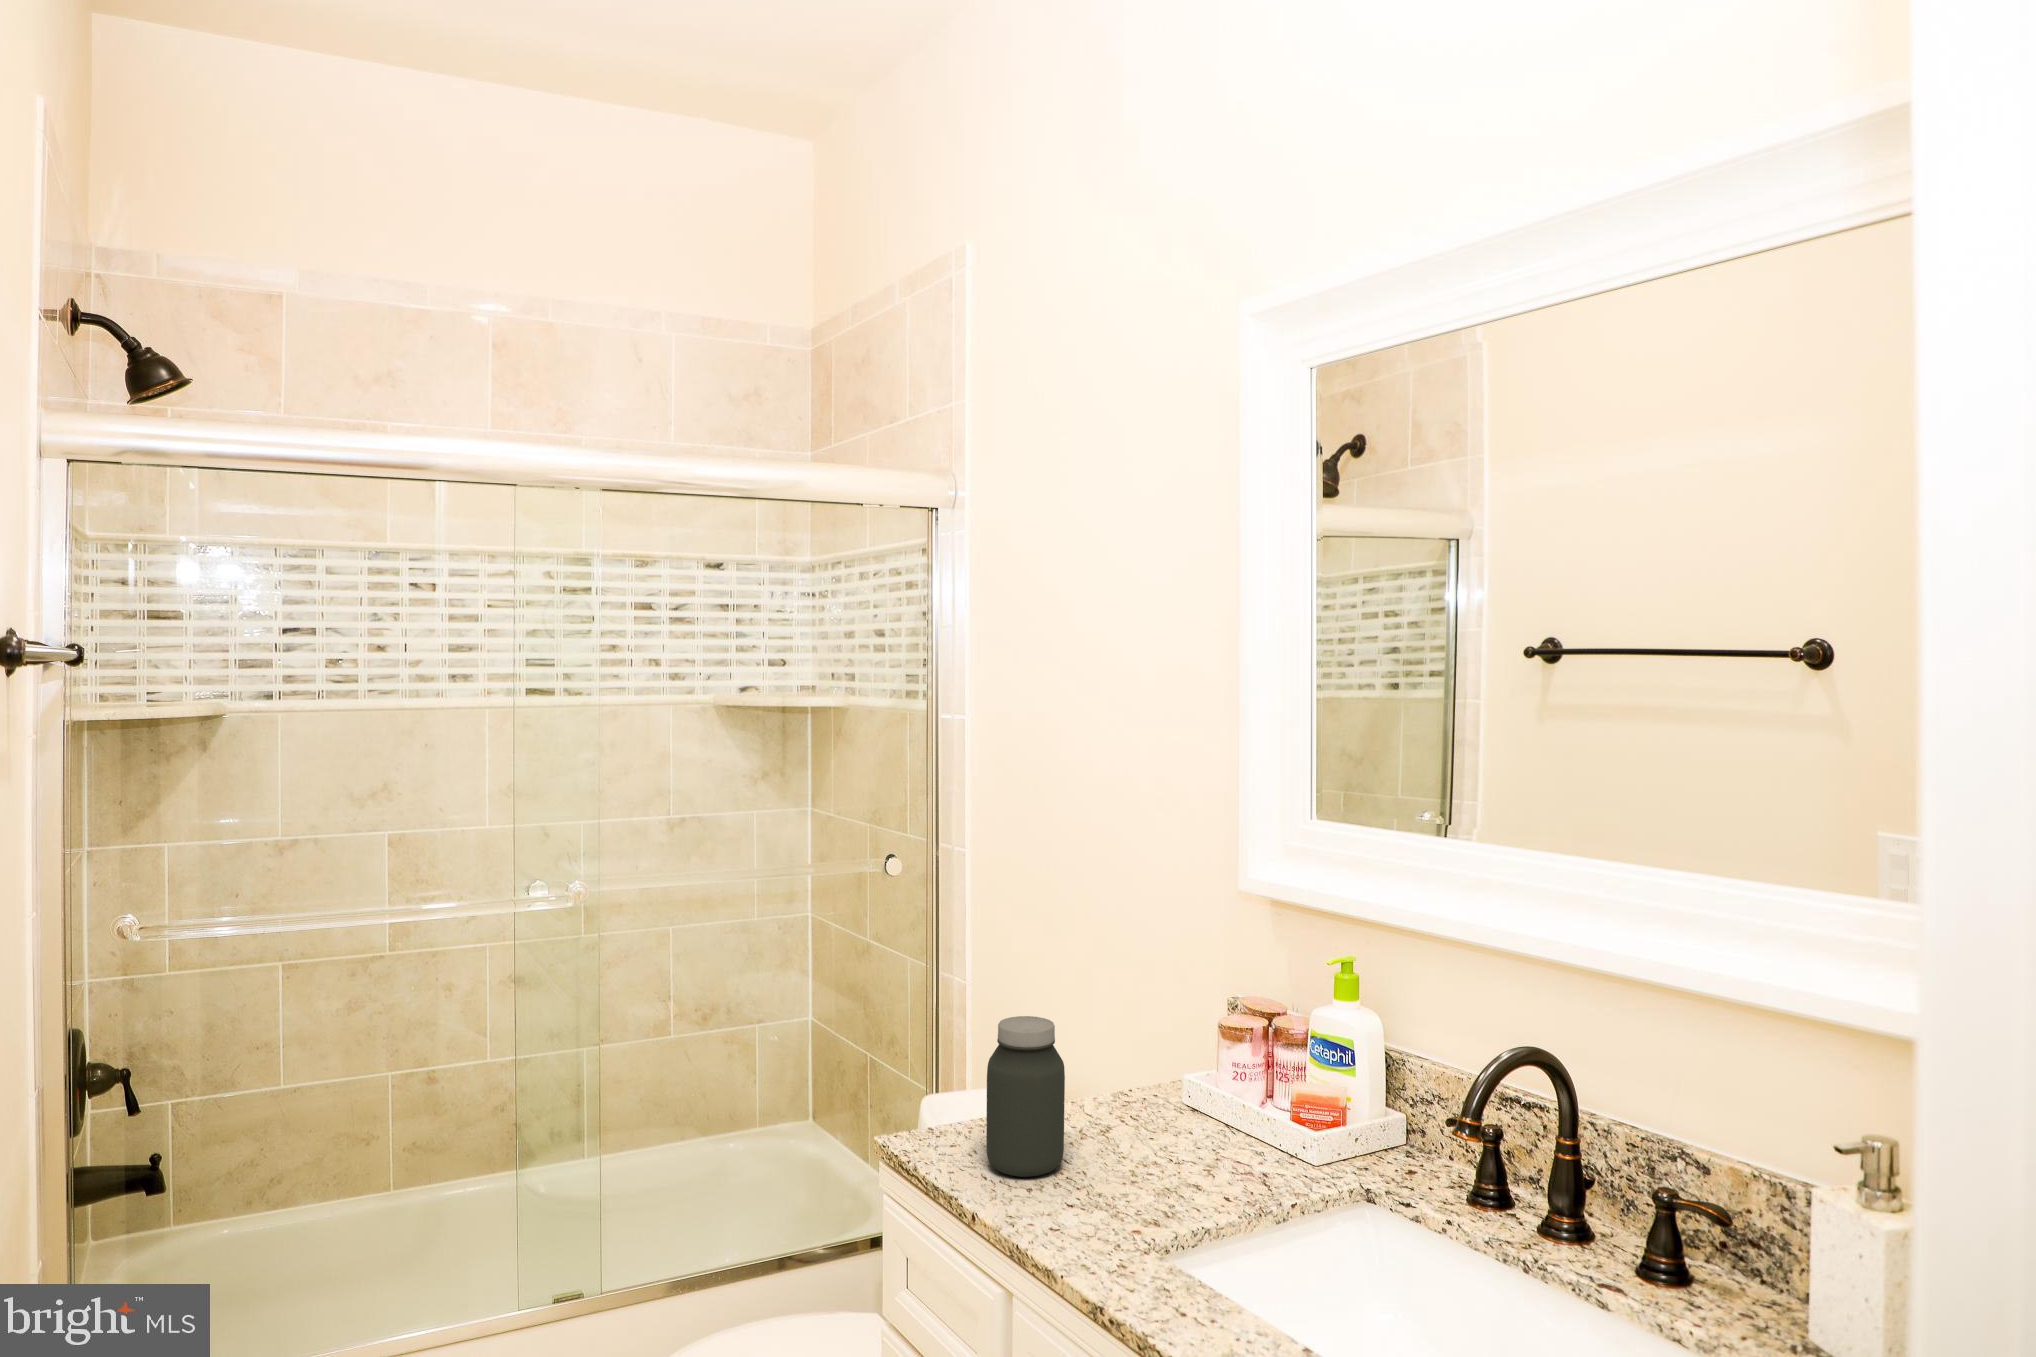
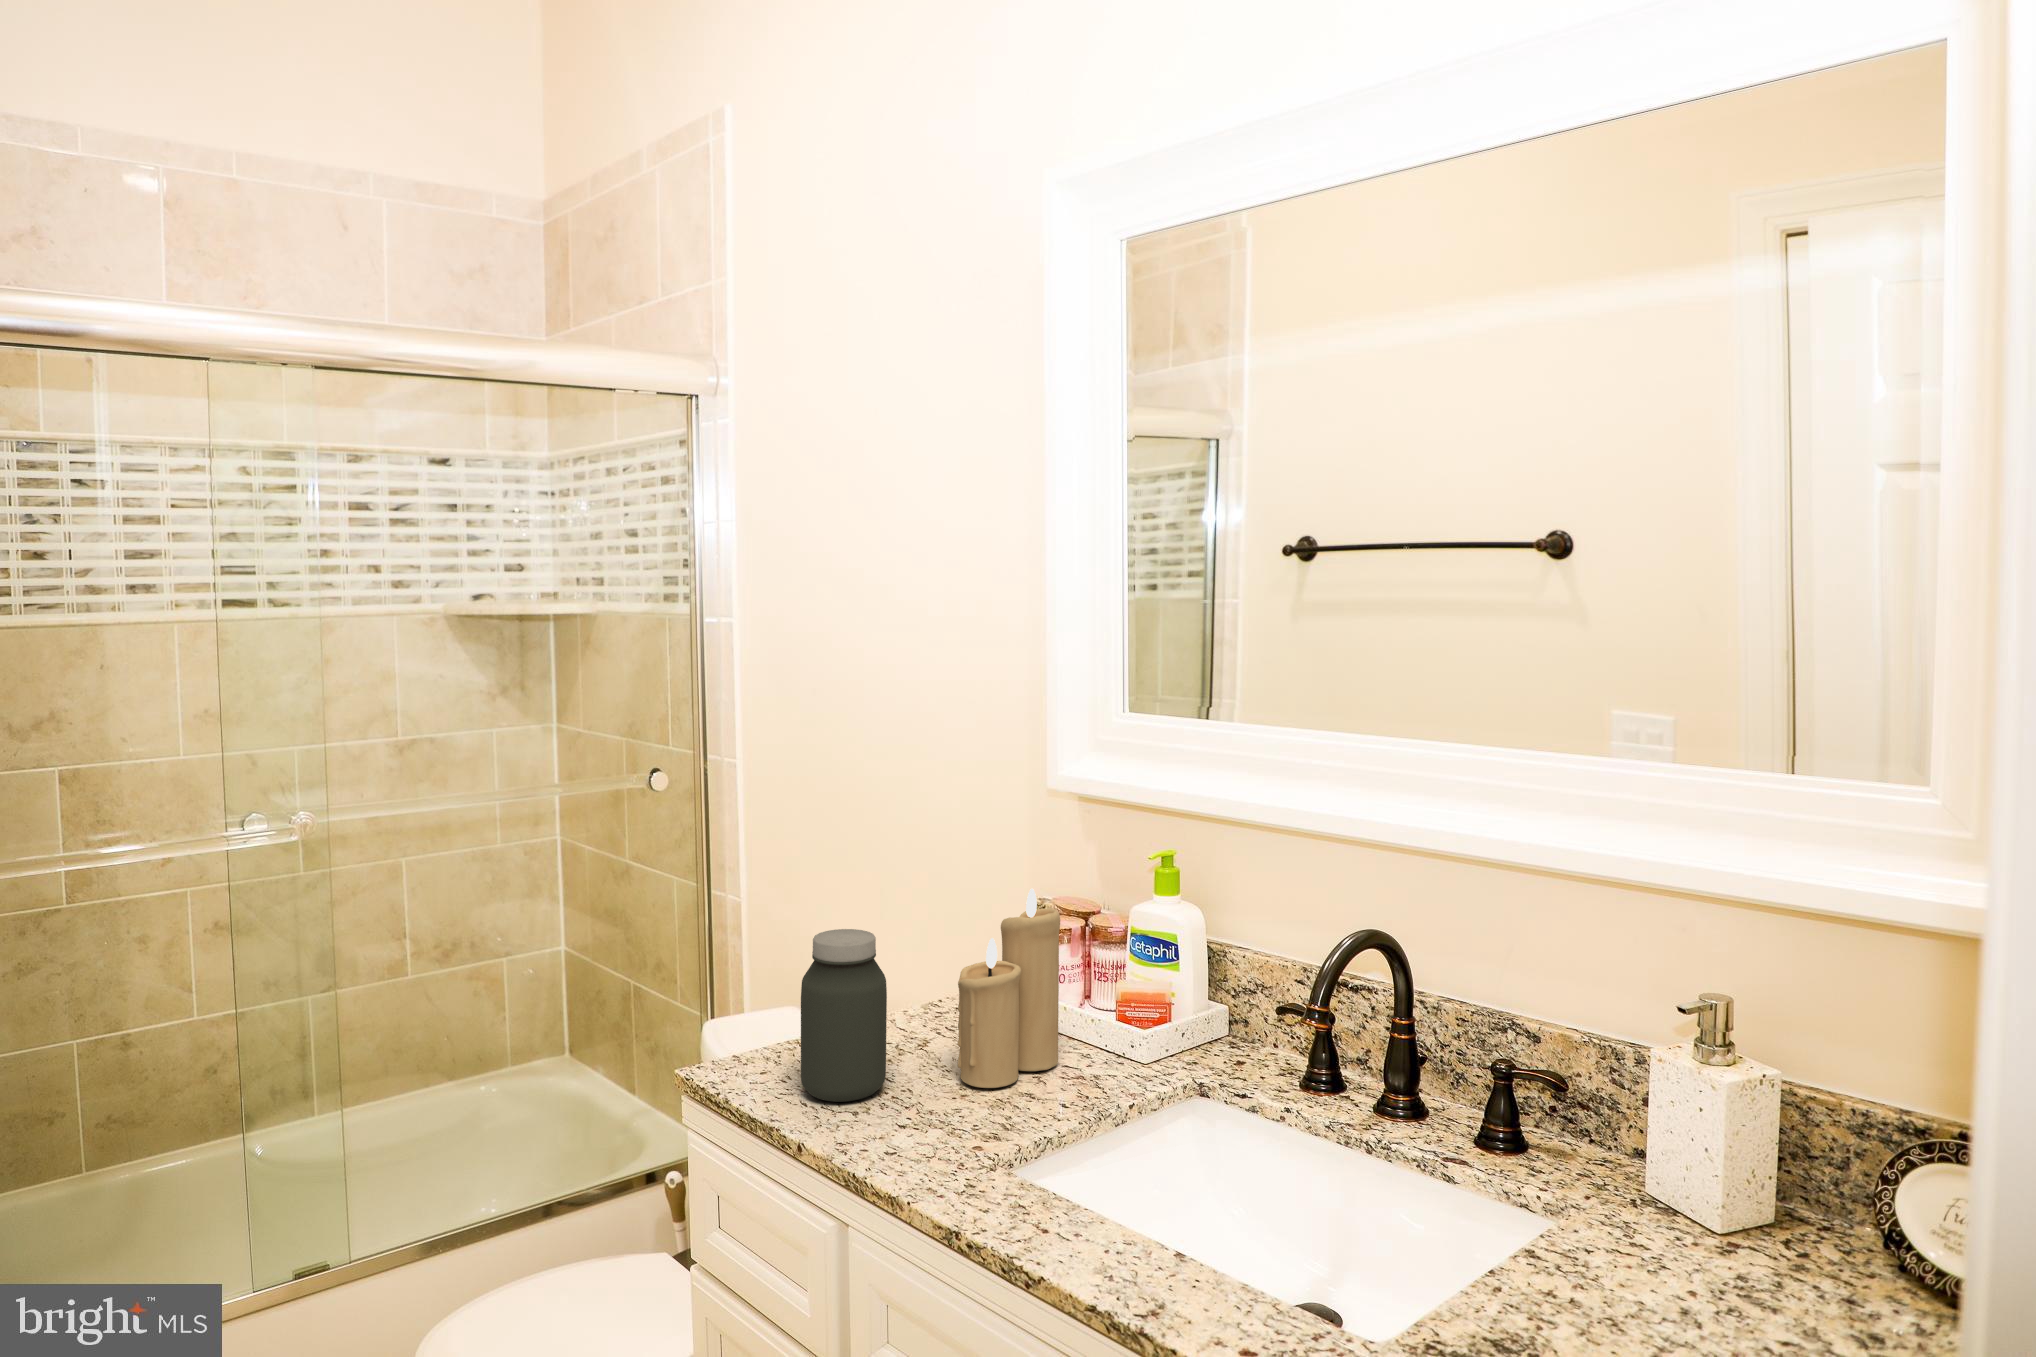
candle: none [1131,987,1232,1176] -> present [957,889,1060,1088]

